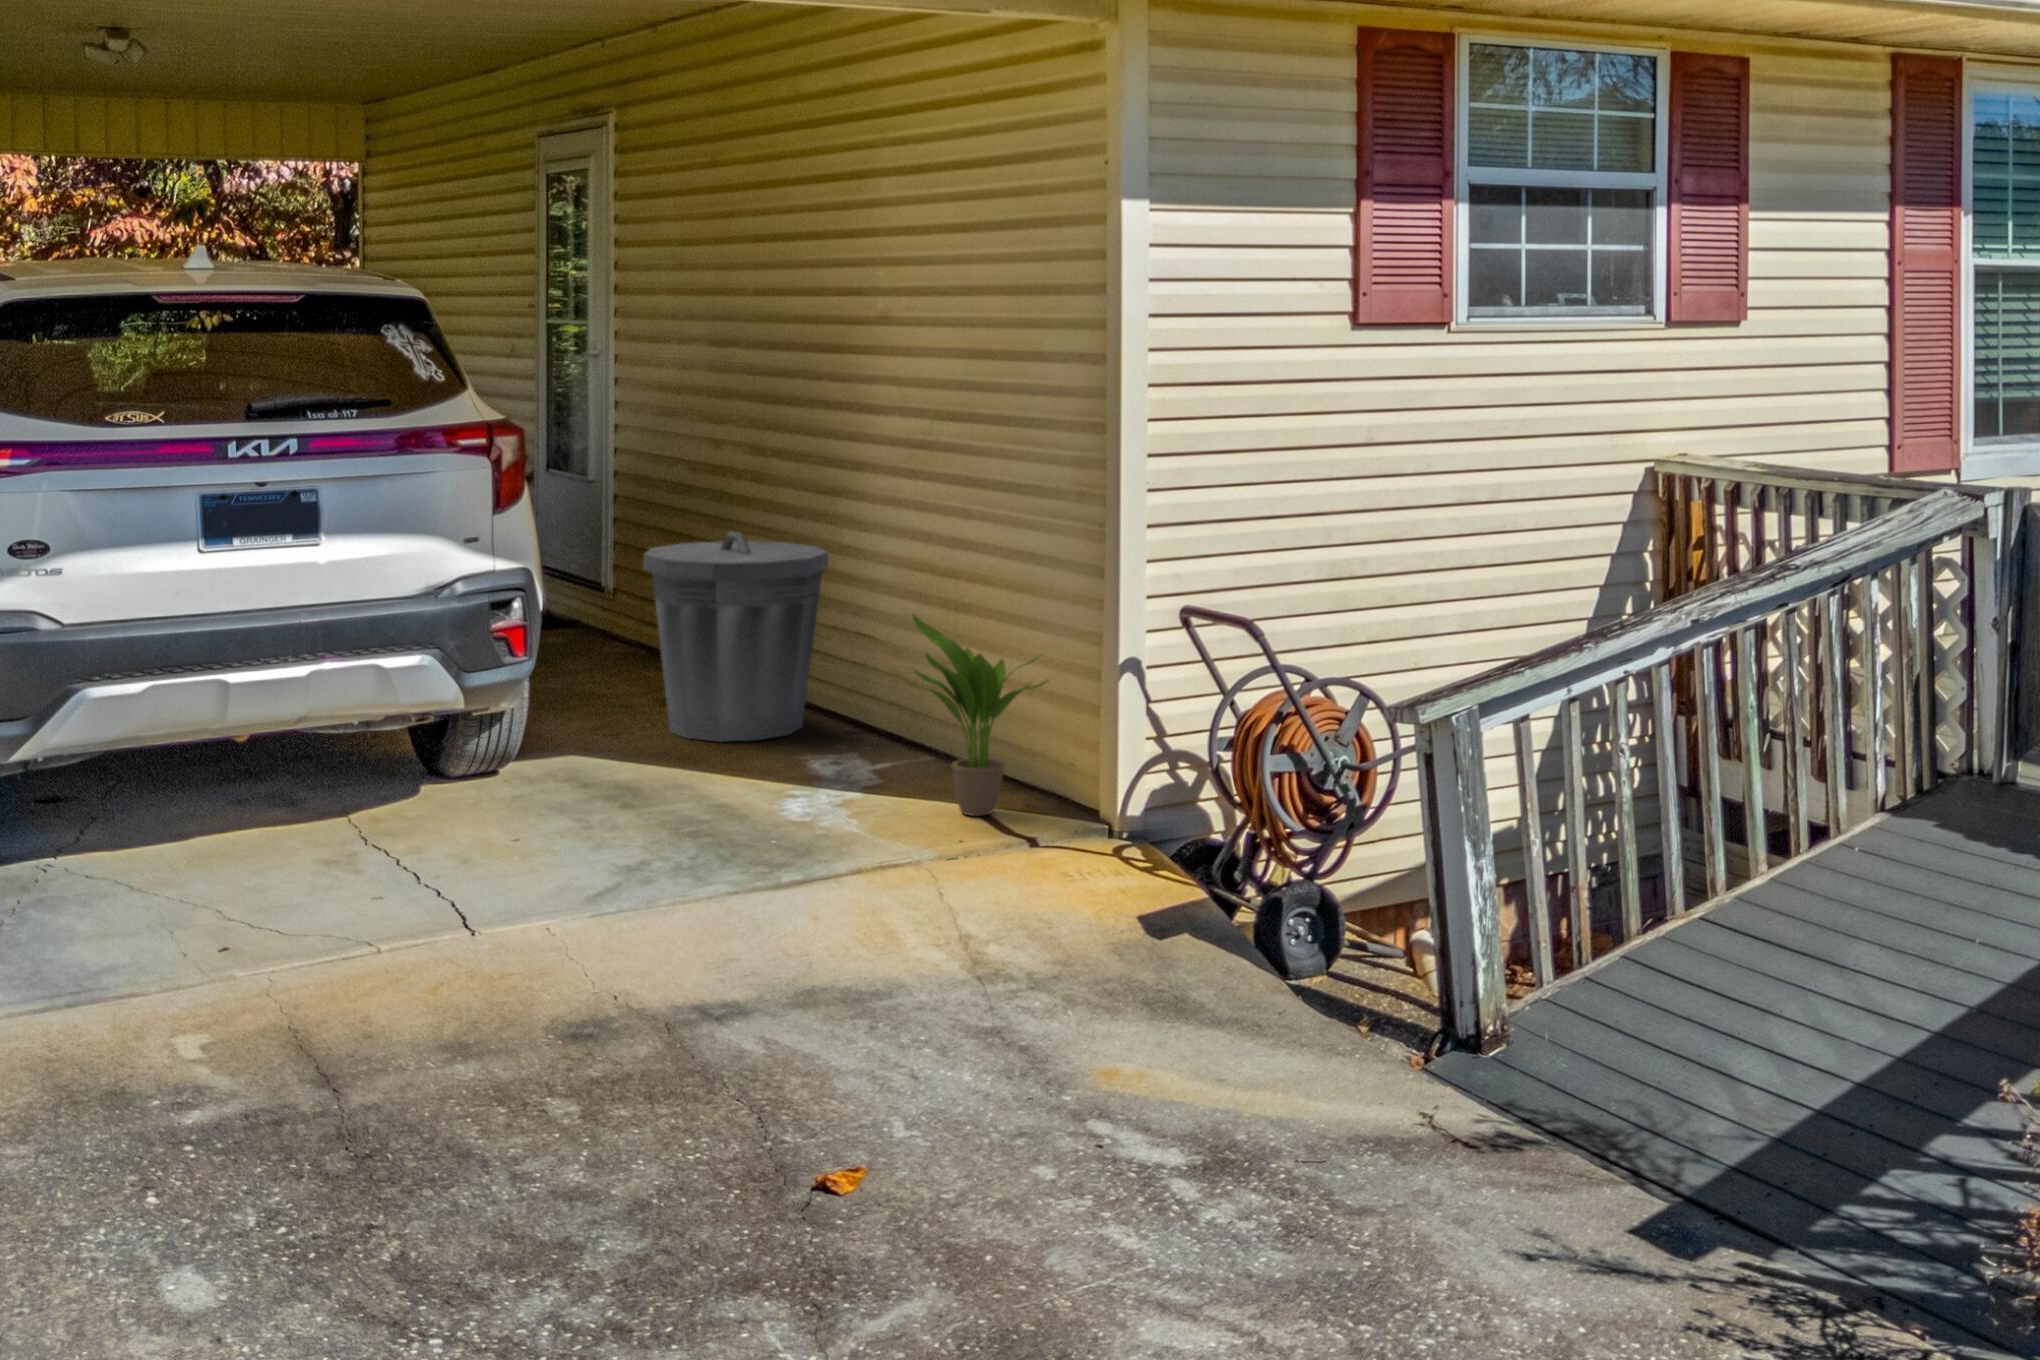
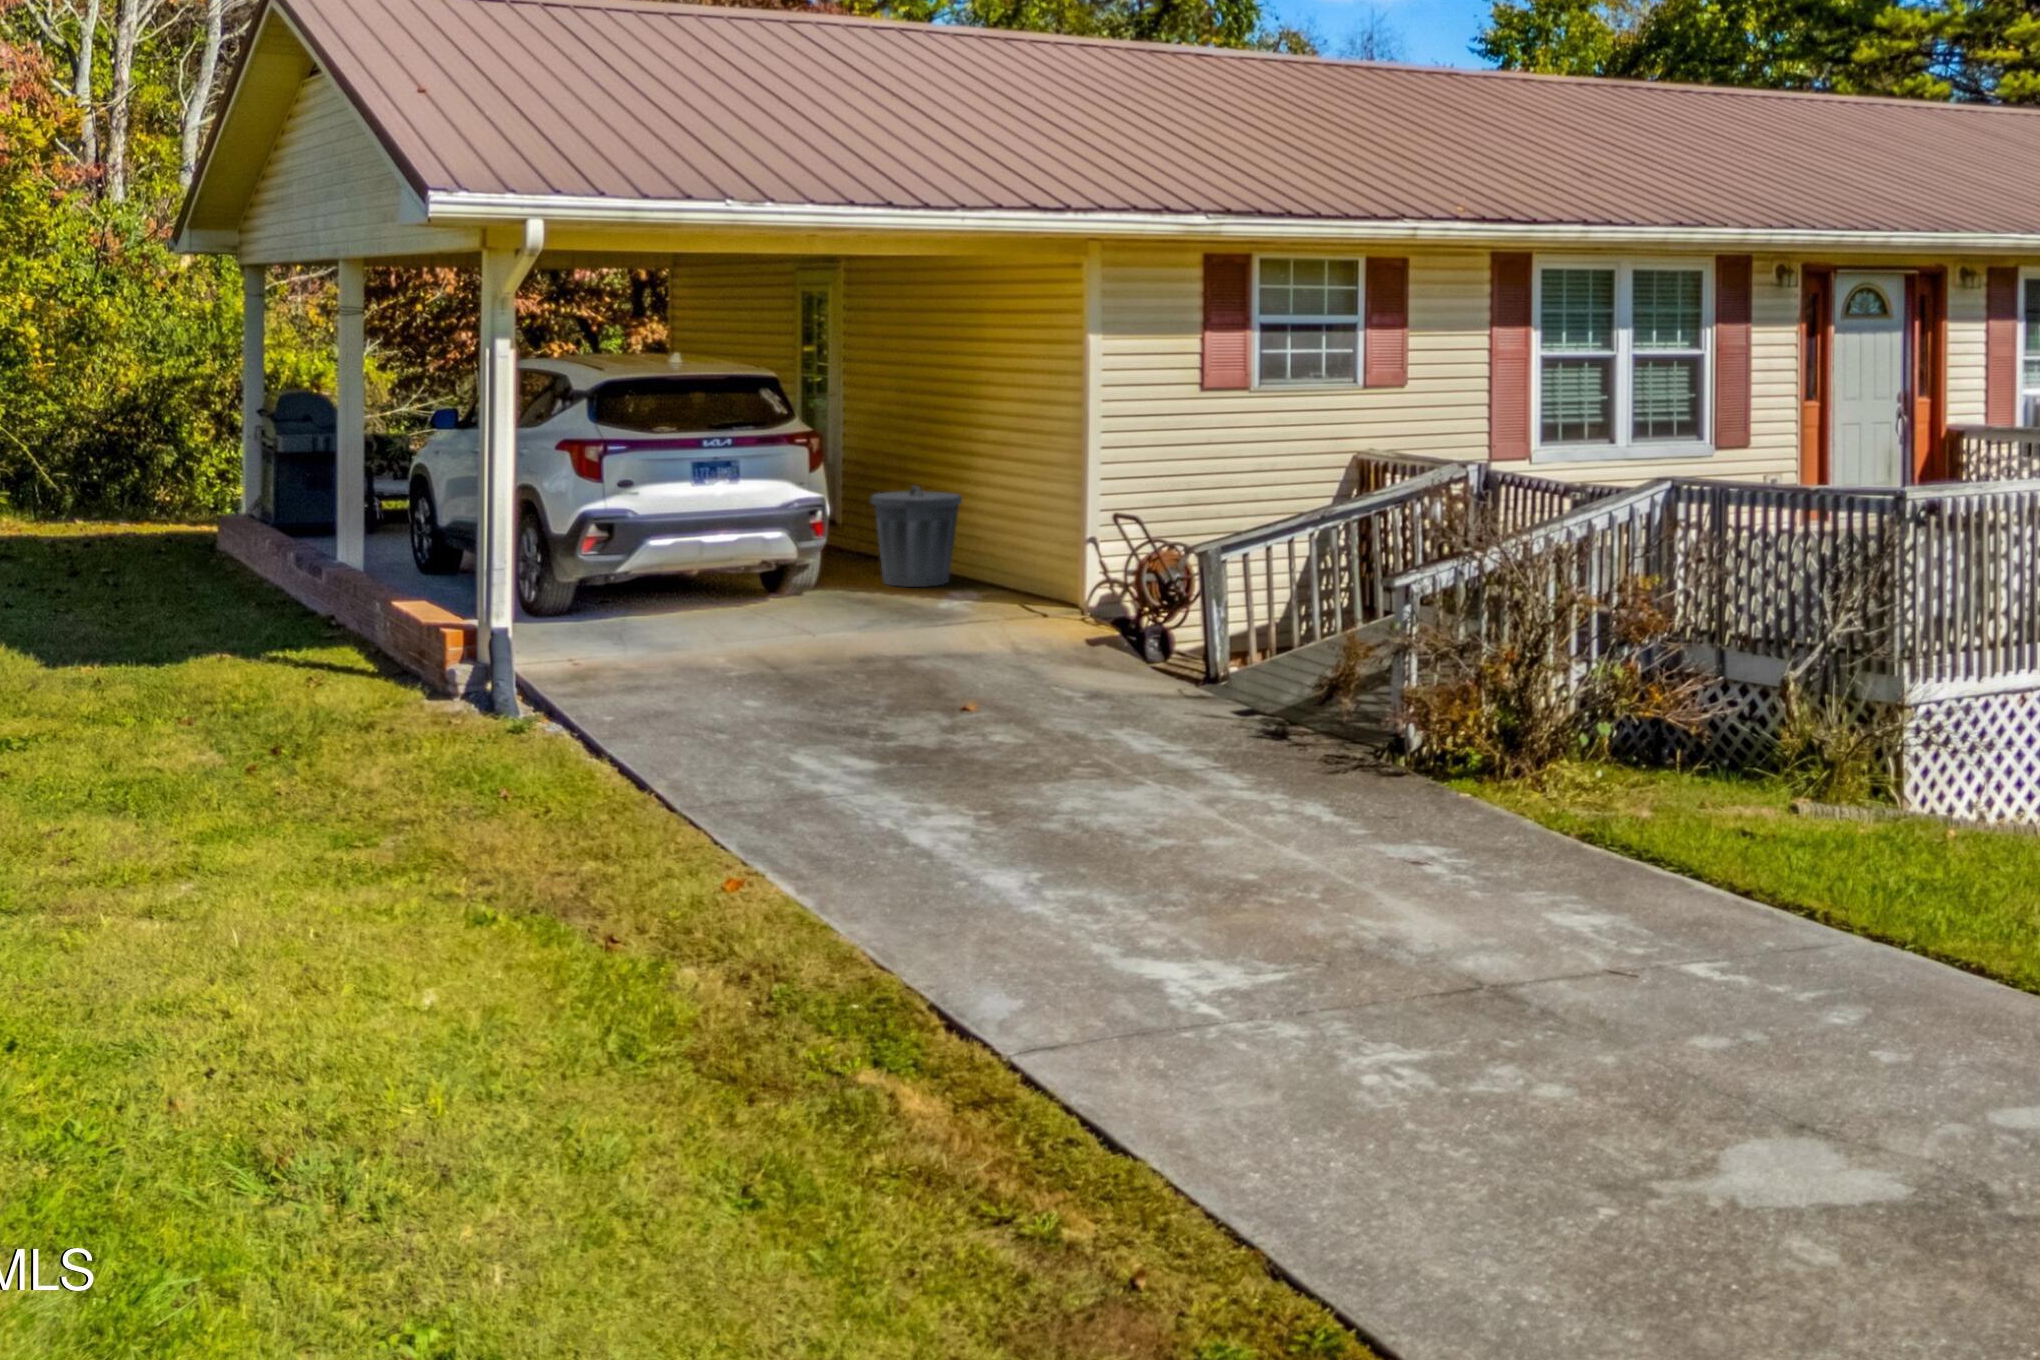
potted plant: present [907,615,1049,816] -> none [991,521,1059,613]

